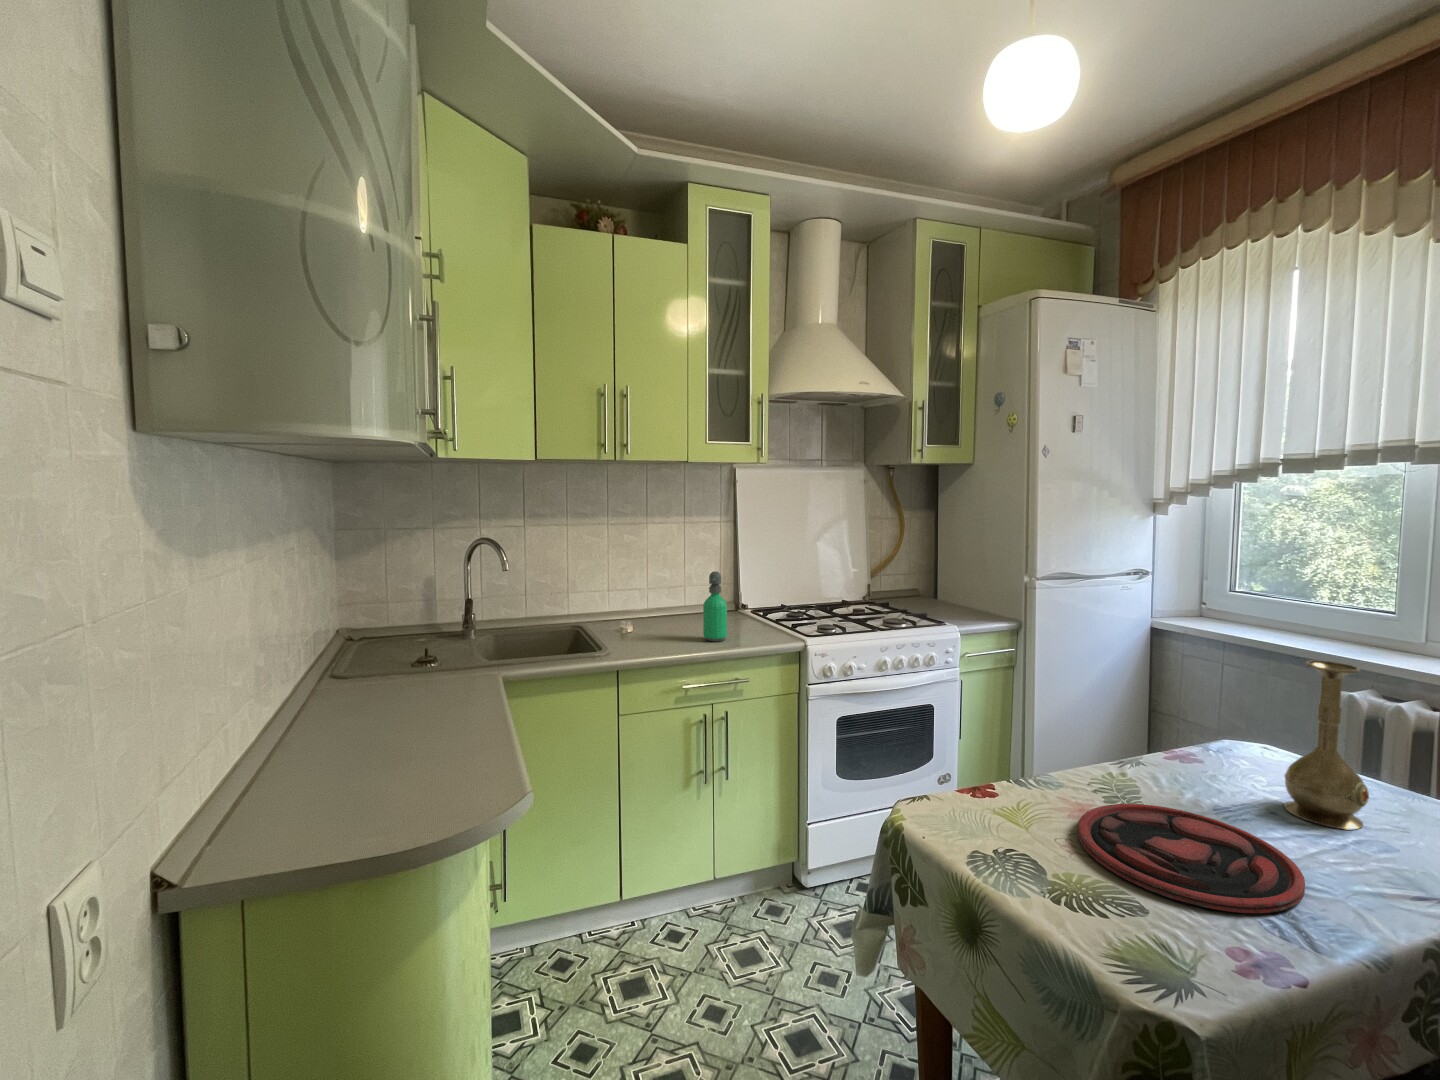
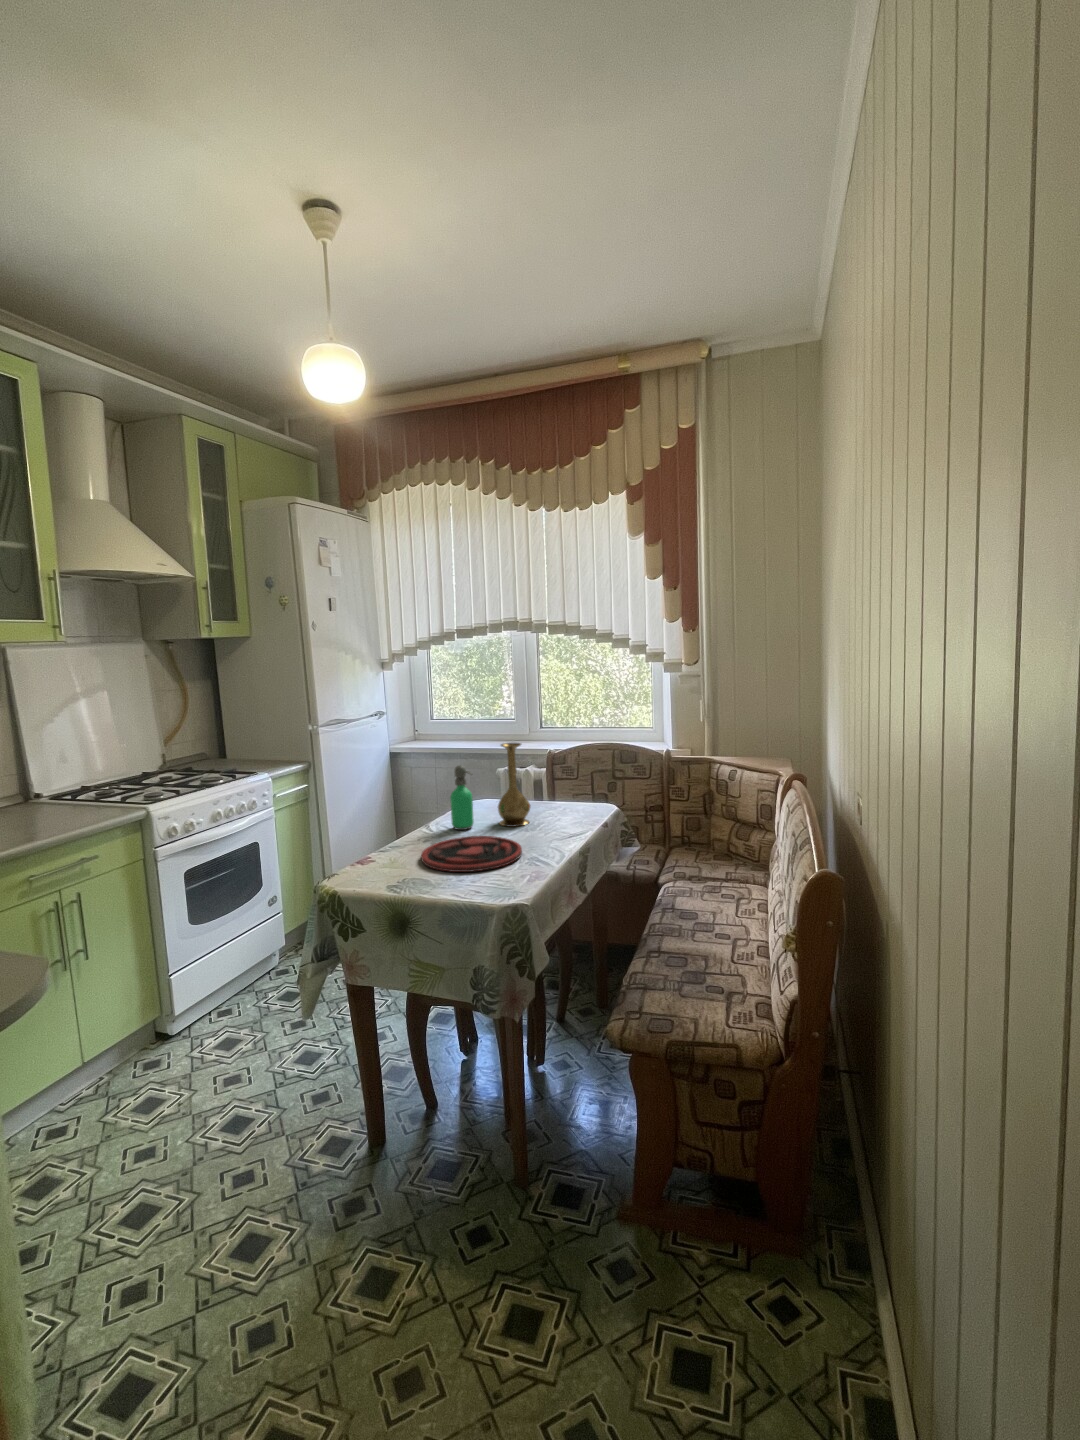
soap dispenser: present [703,571,727,641] -> present [450,765,474,830]

